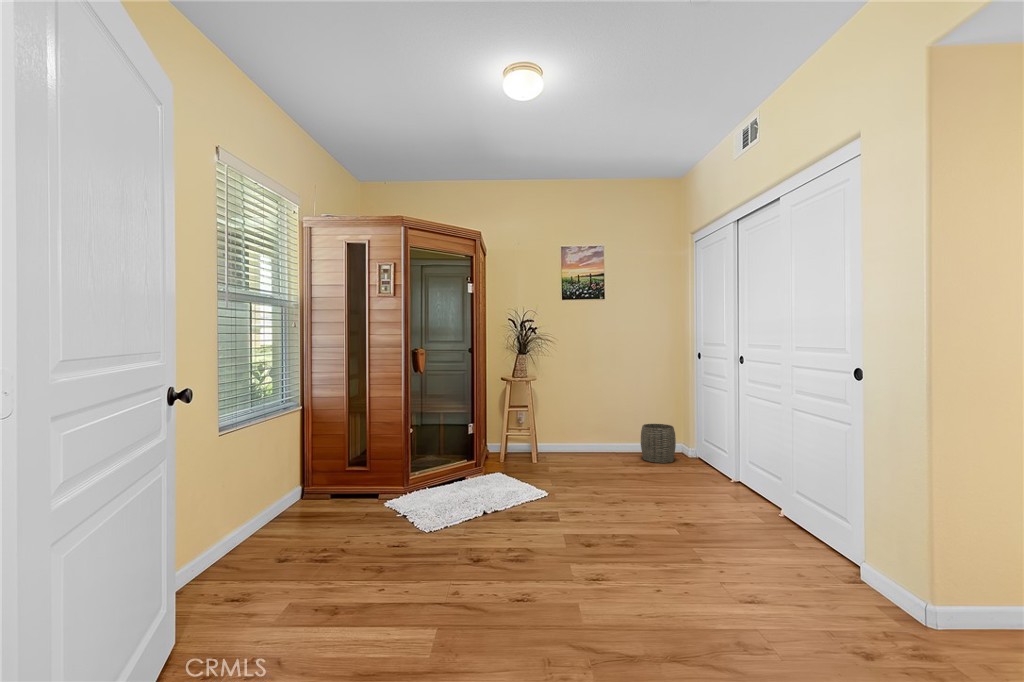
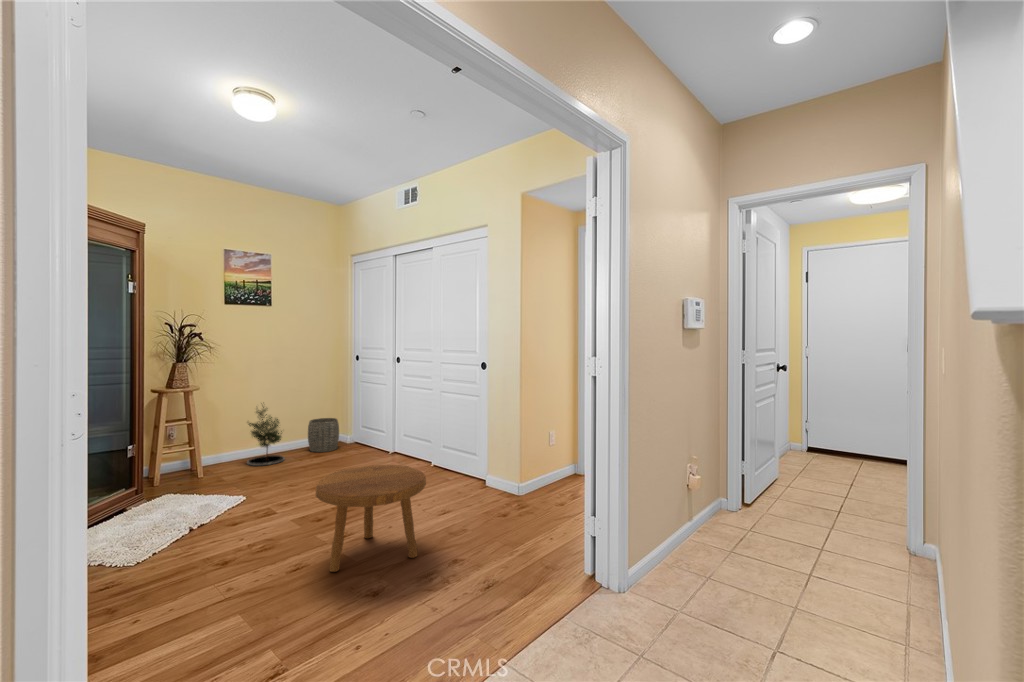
potted tree: none [576,398,614,466] -> present [247,407,285,466]
footstool: none [540,488,688,646] -> present [316,465,426,572]

